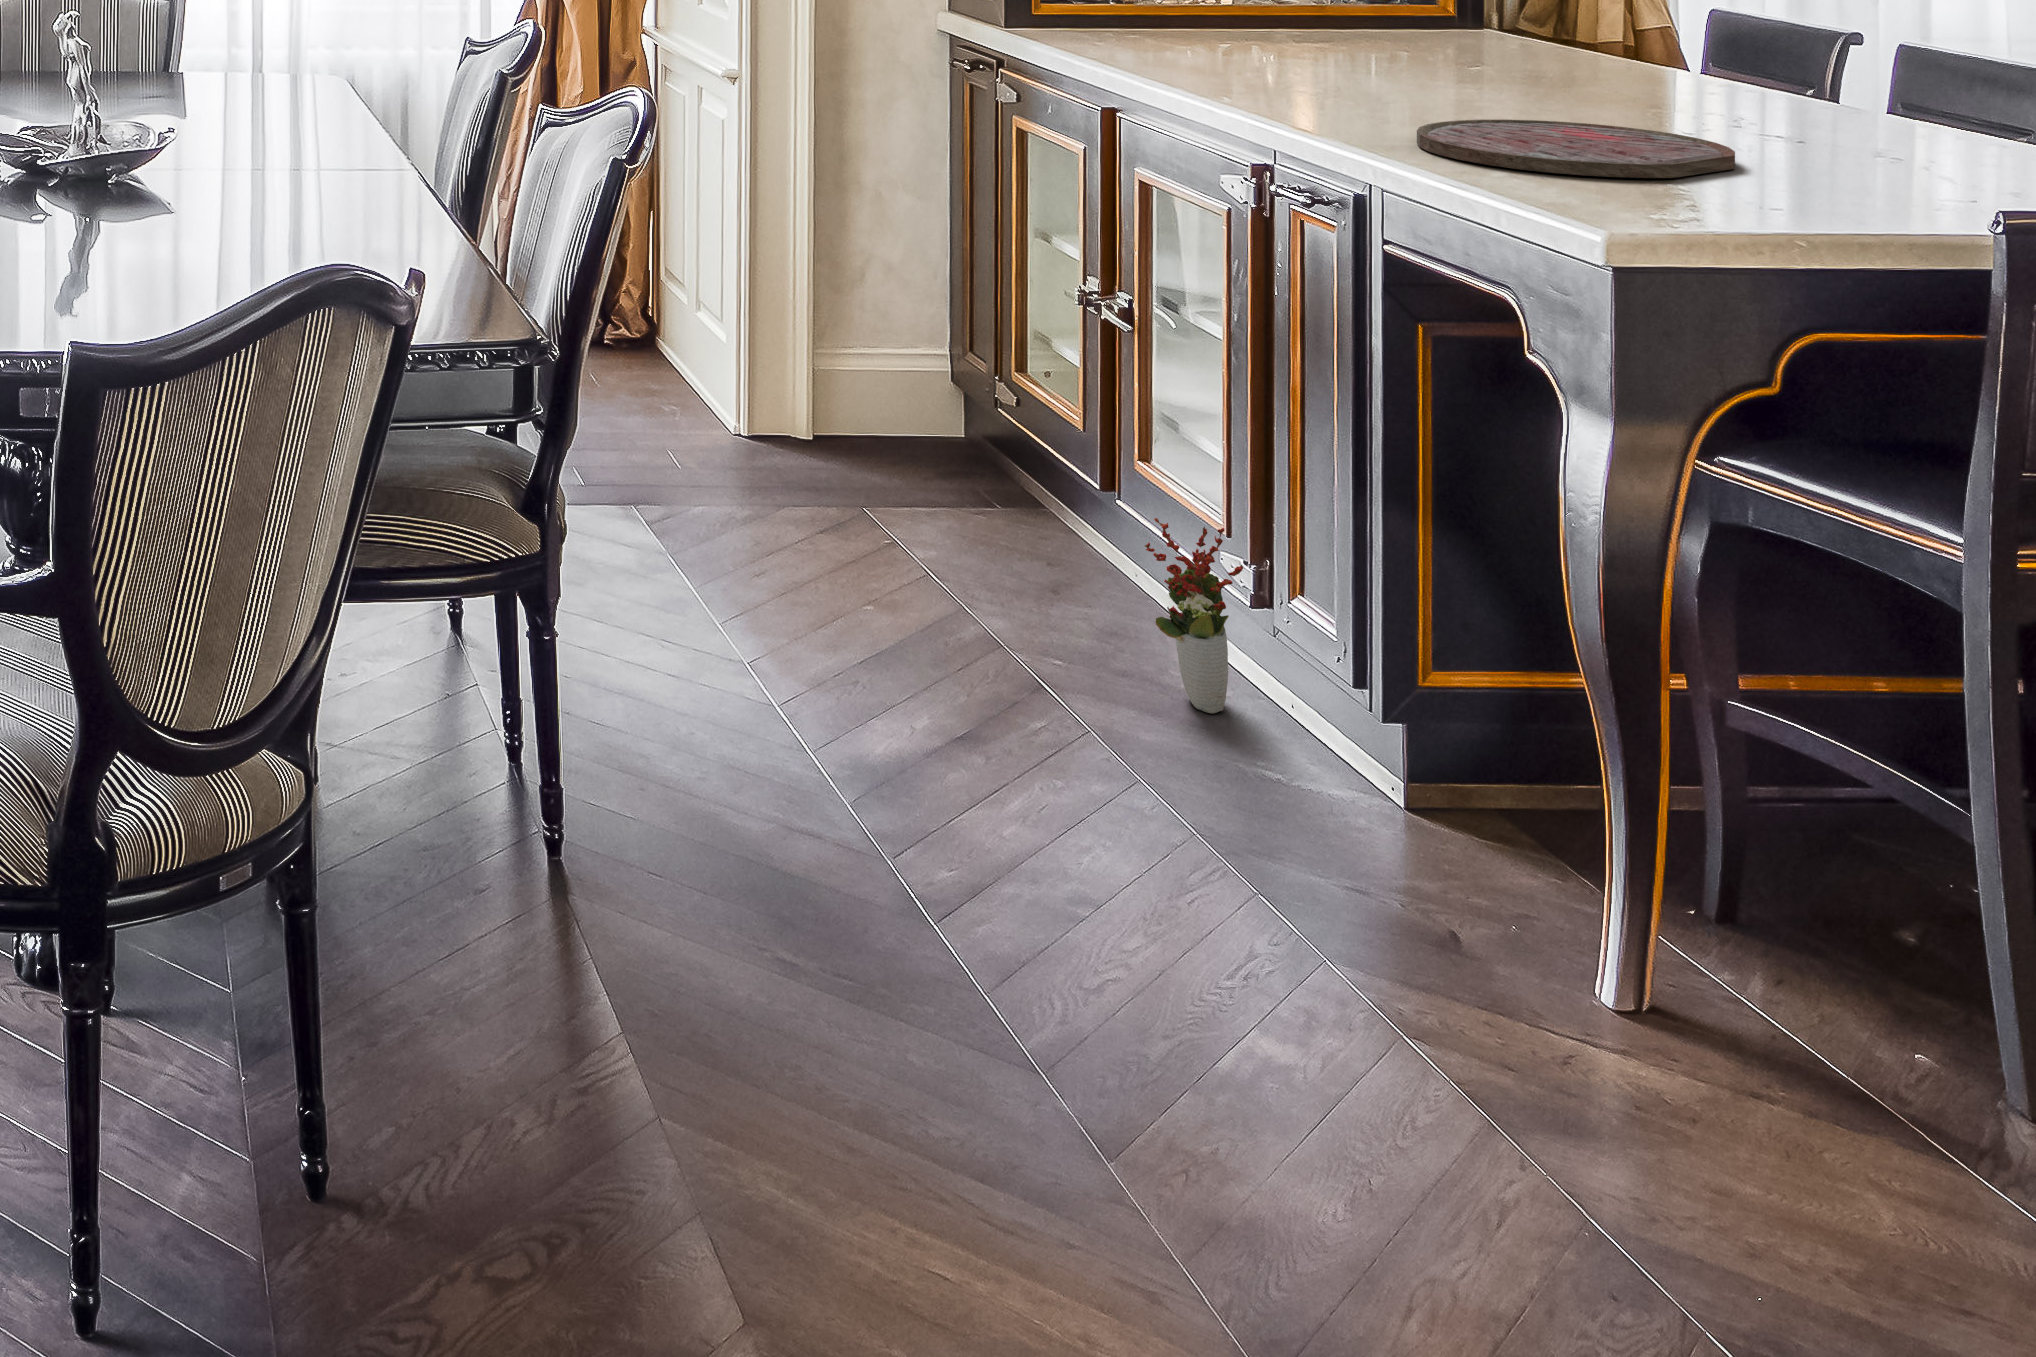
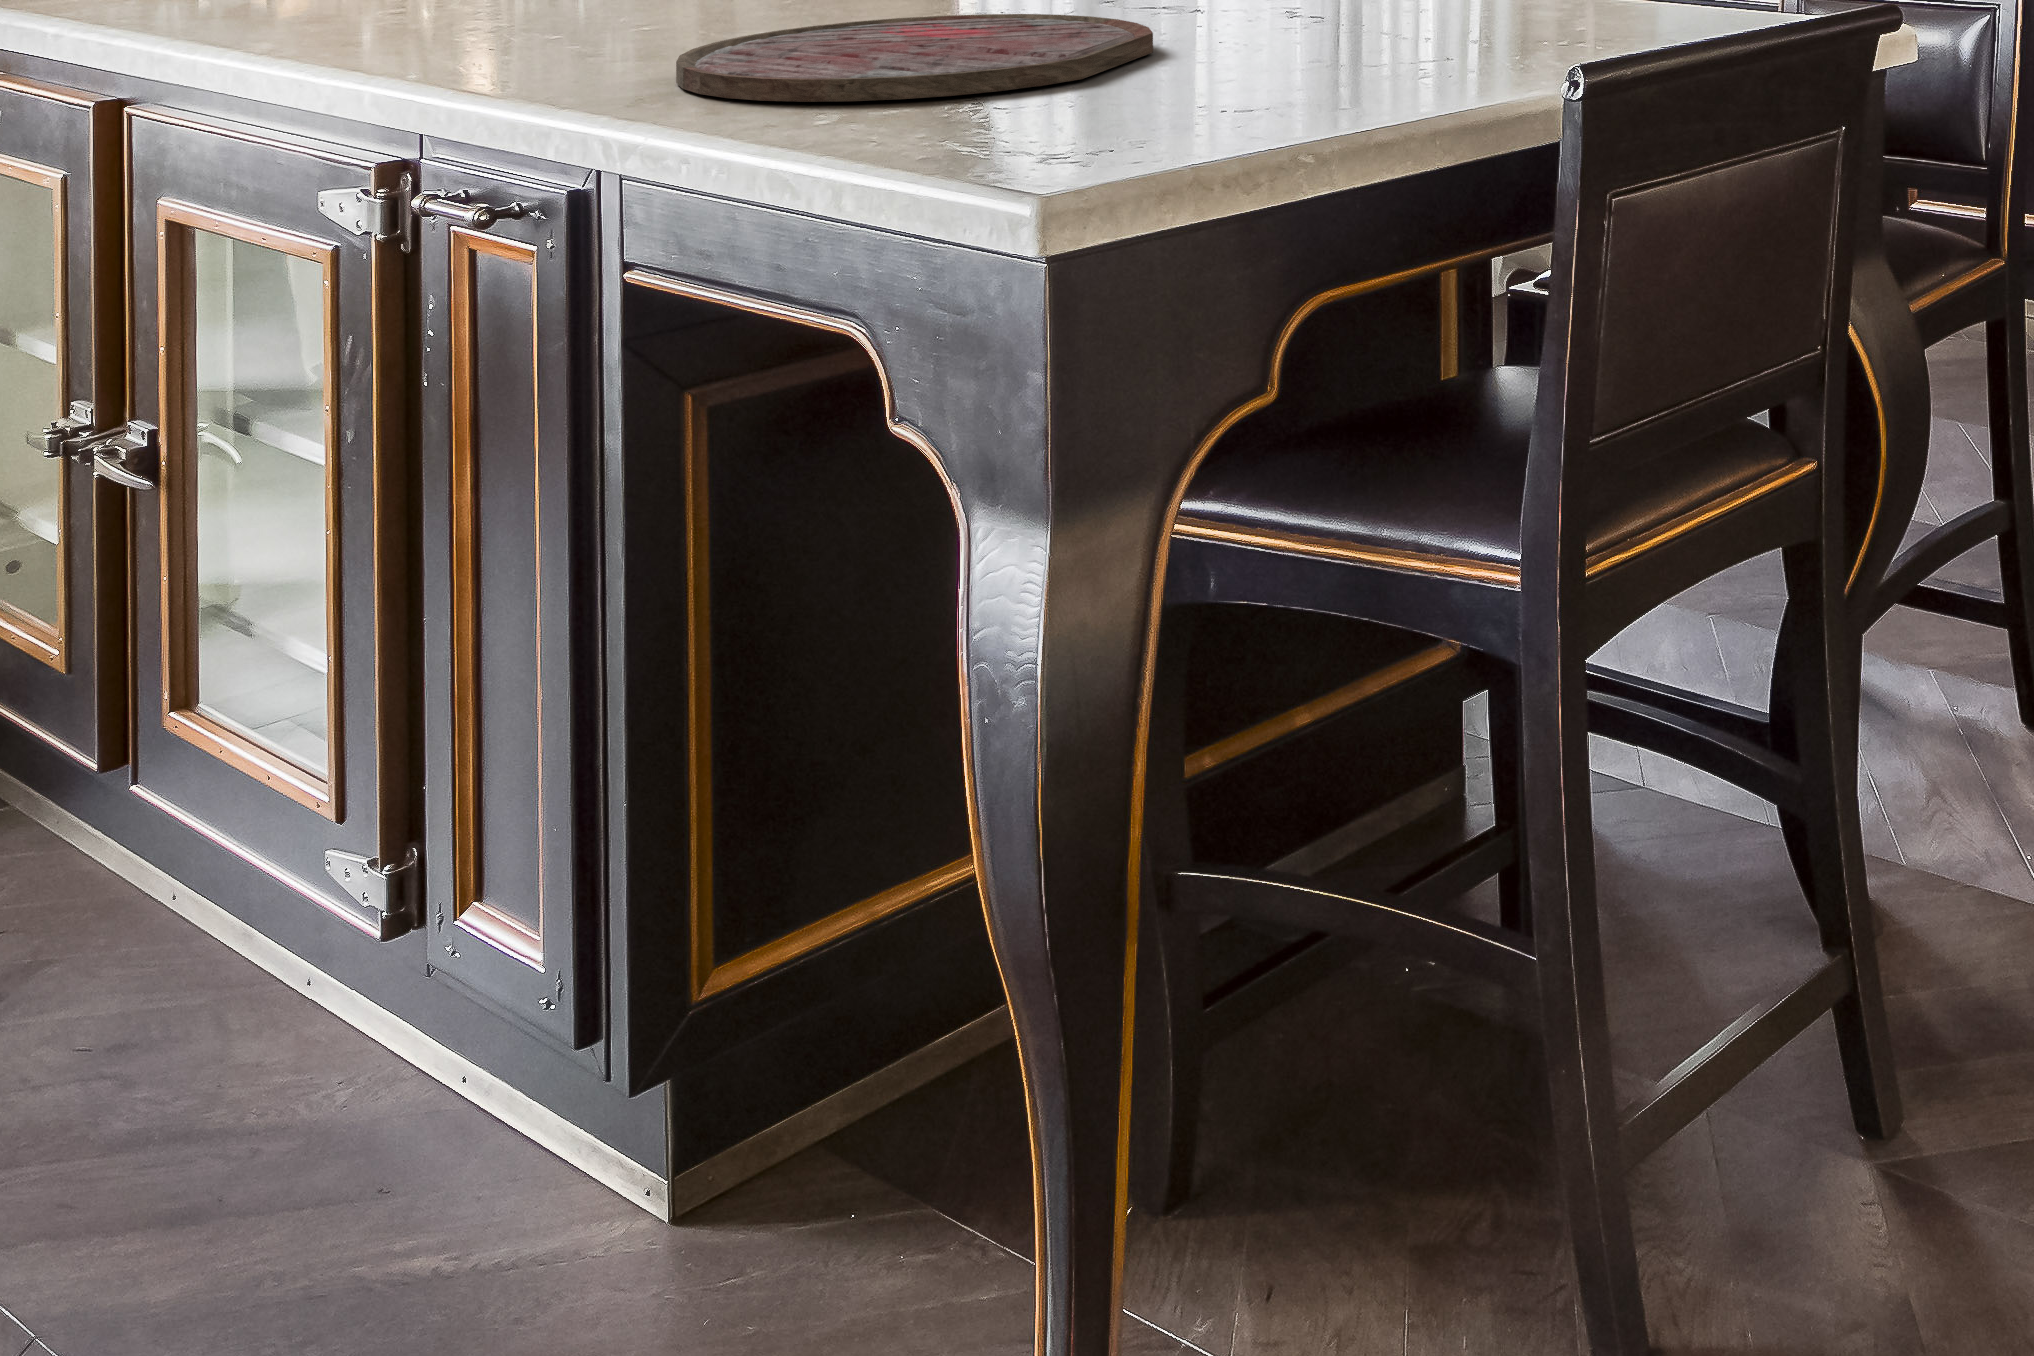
decorative plant: present [1145,518,1243,713] -> none [157,822,362,1181]

